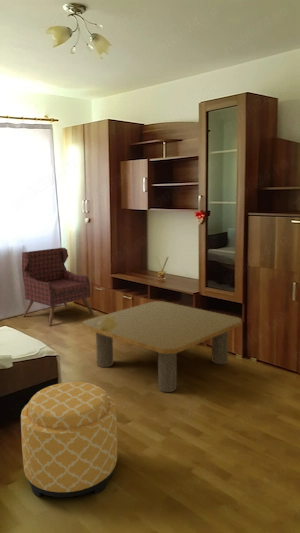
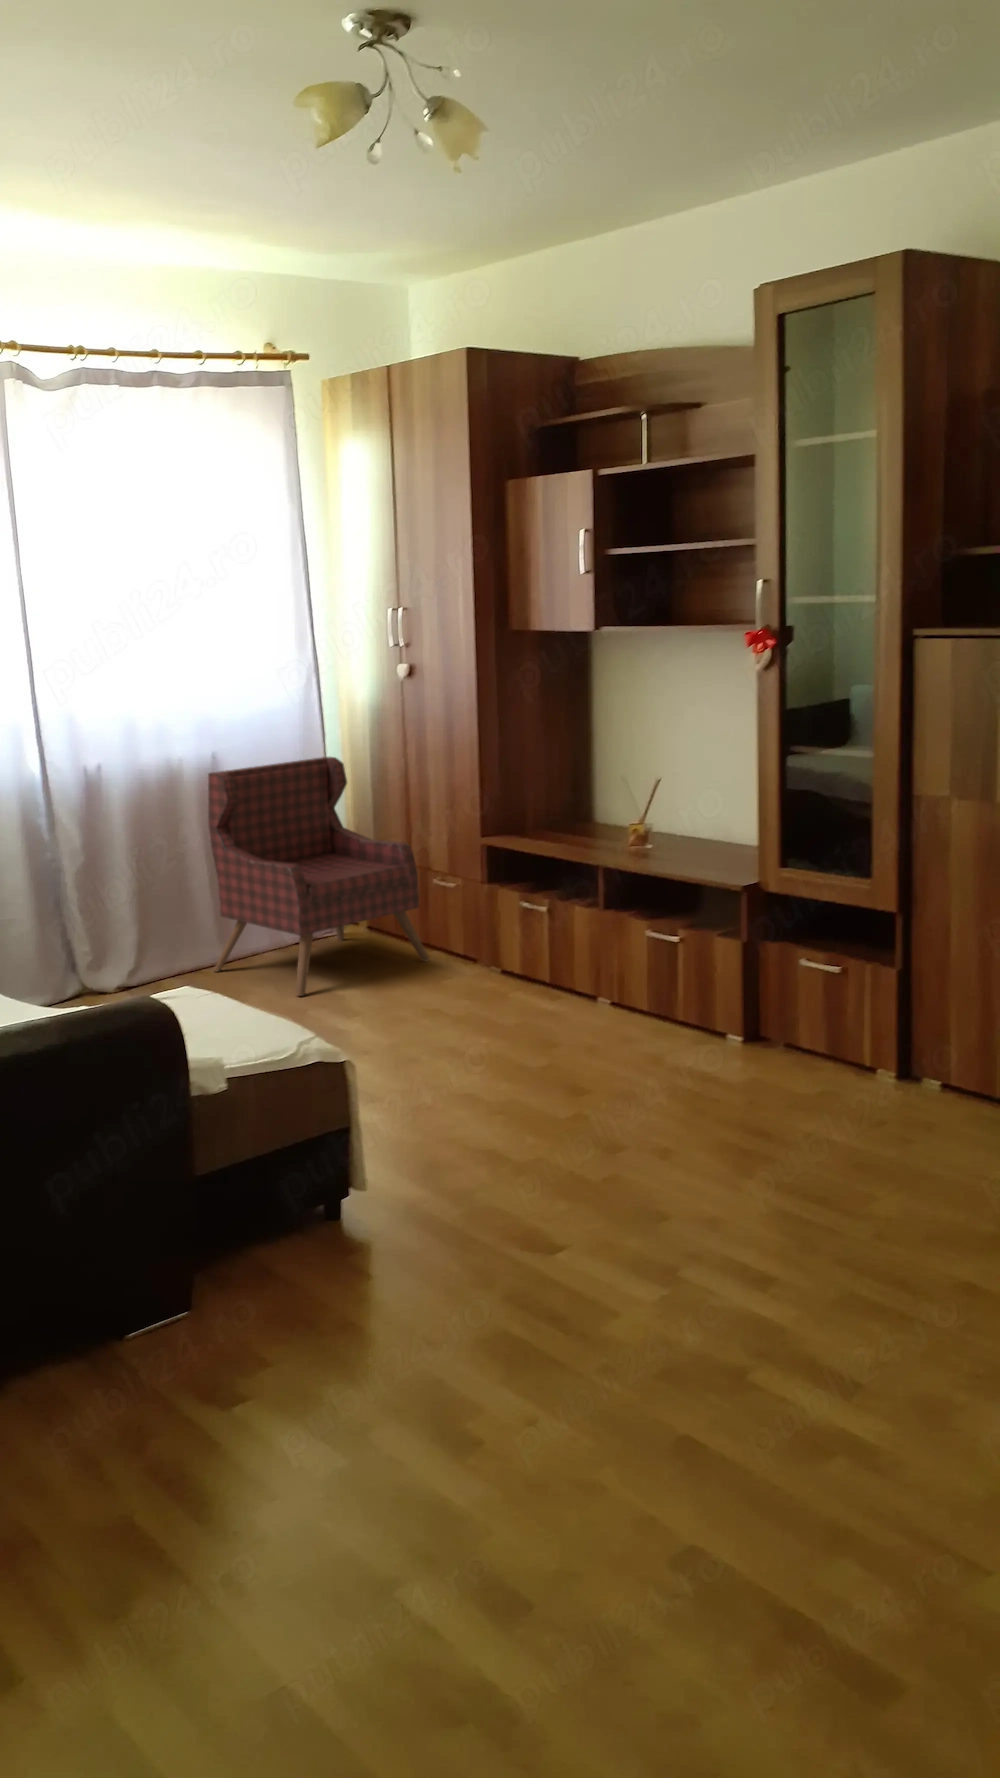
coffee table: present [82,301,242,392] -> none [408,913,894,1174]
ottoman: present [21,382,117,497] -> none [264,1127,533,1434]

